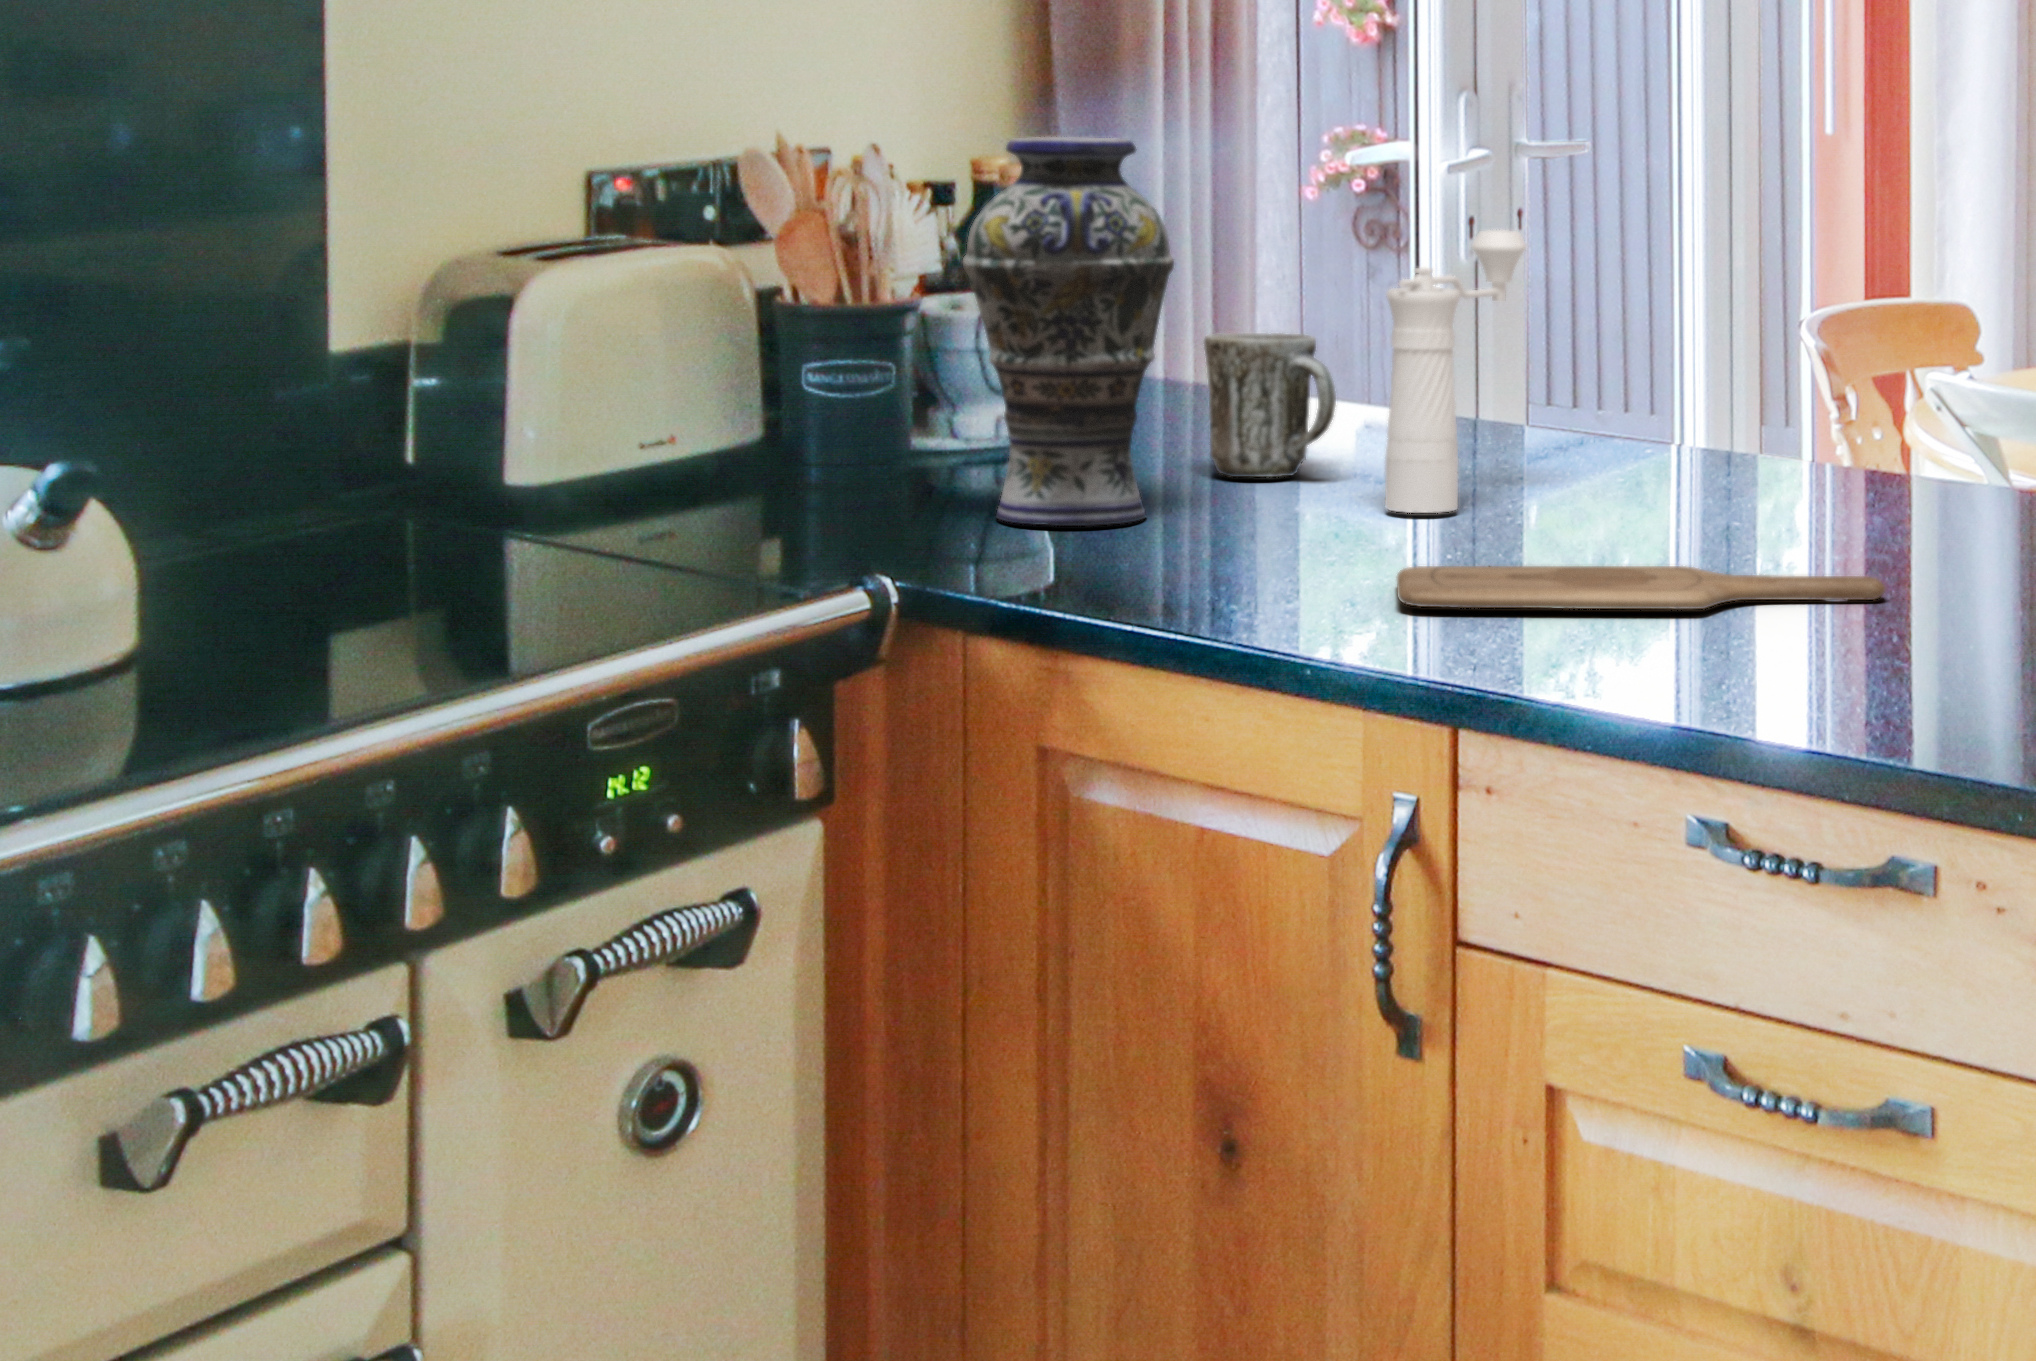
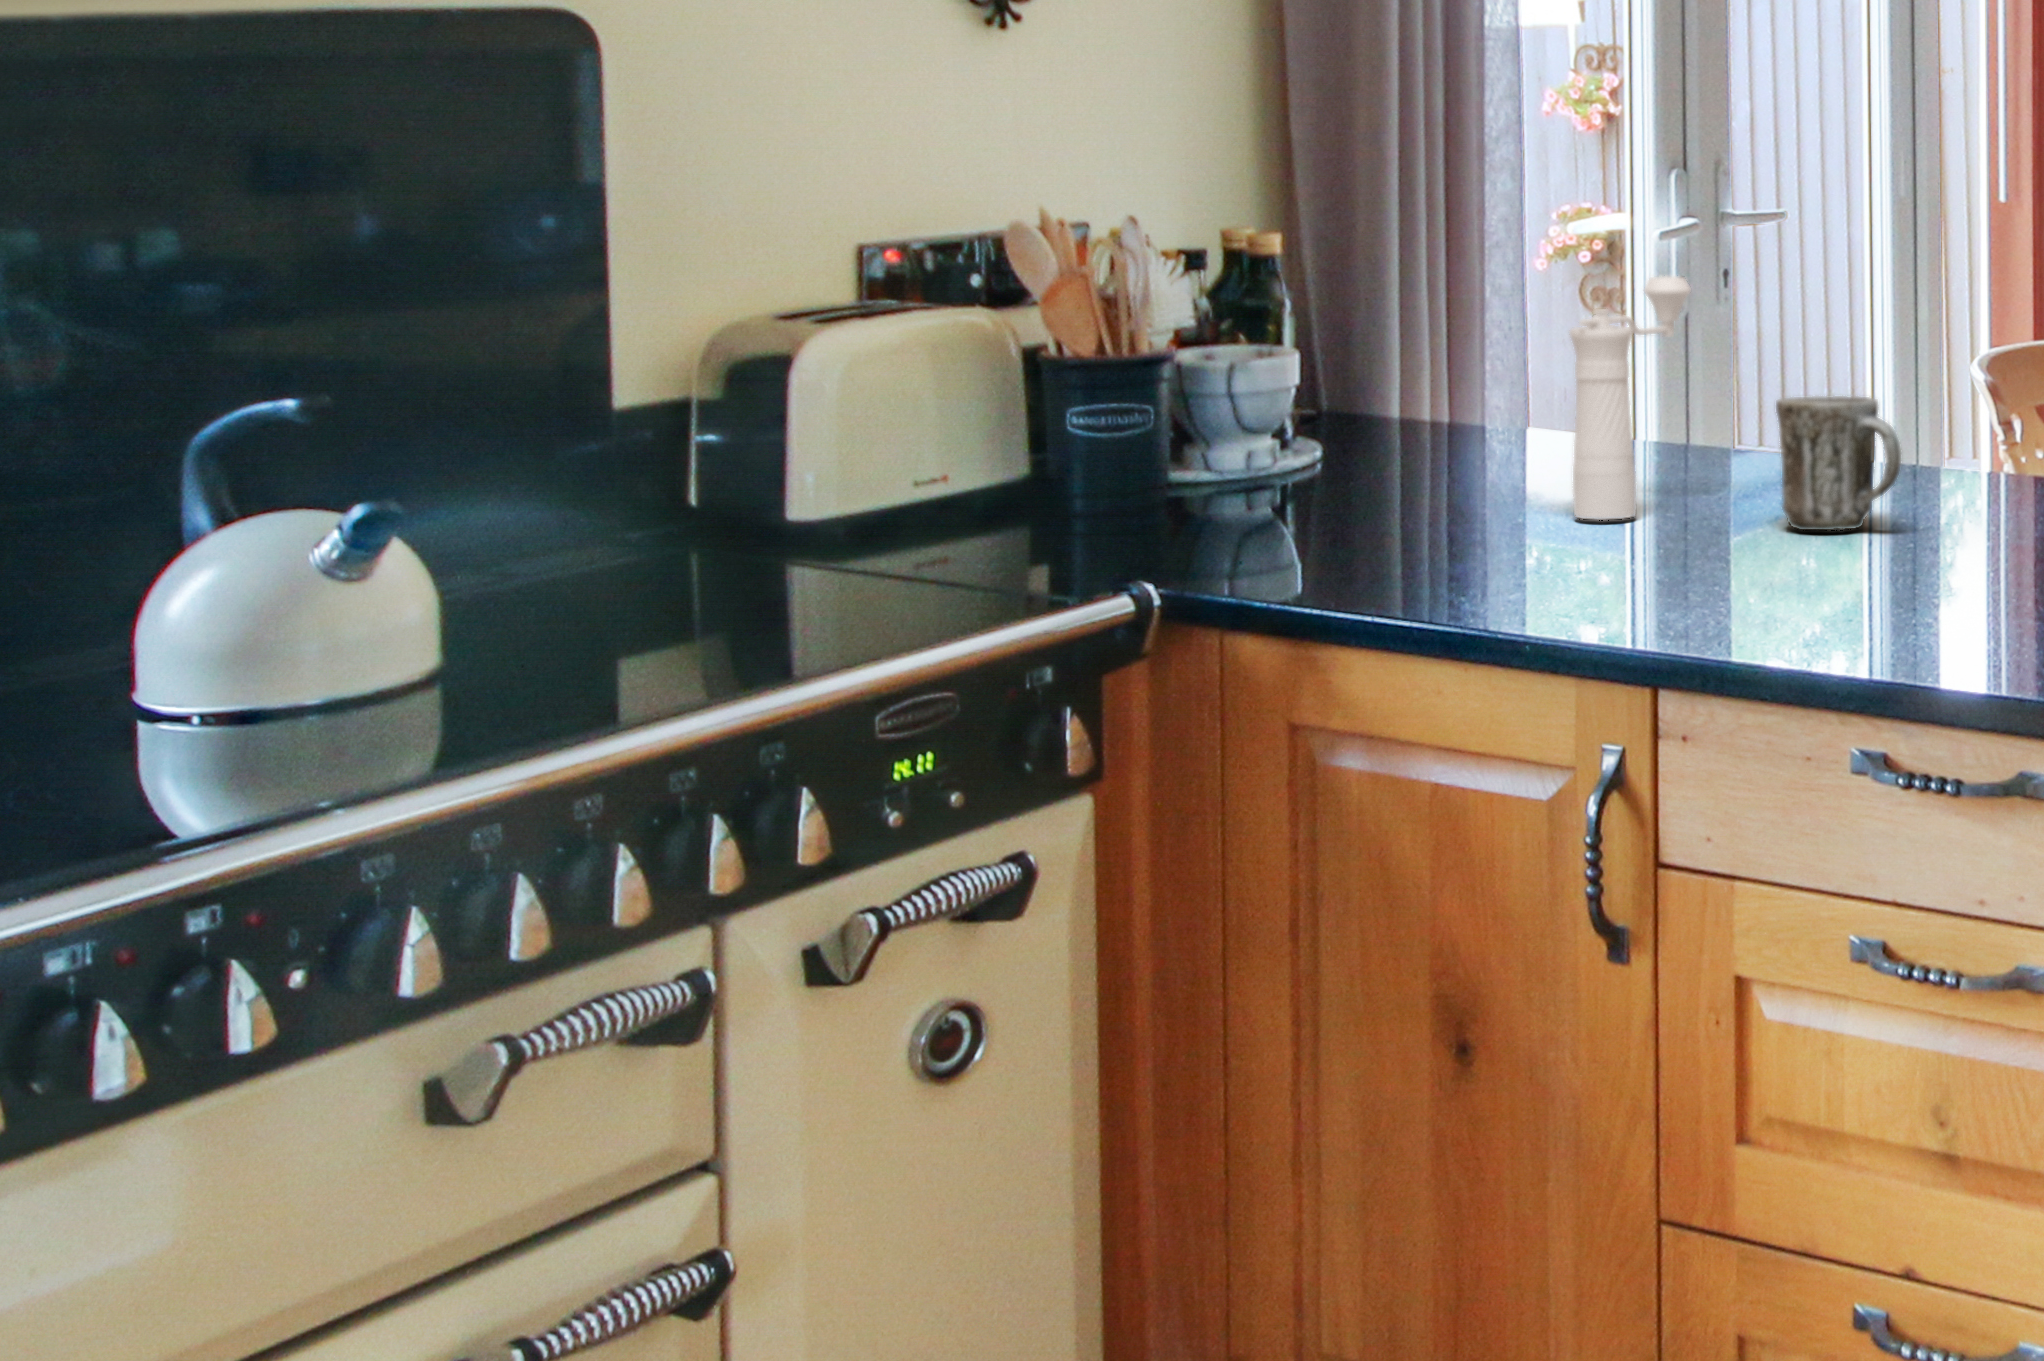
vase: present [963,137,1174,526] -> none [1203,202,1385,536]
mug: present [1204,333,1336,477] -> present [1776,396,1901,530]
cutting board: present [1397,566,1886,609] -> none [1573,561,1993,598]

